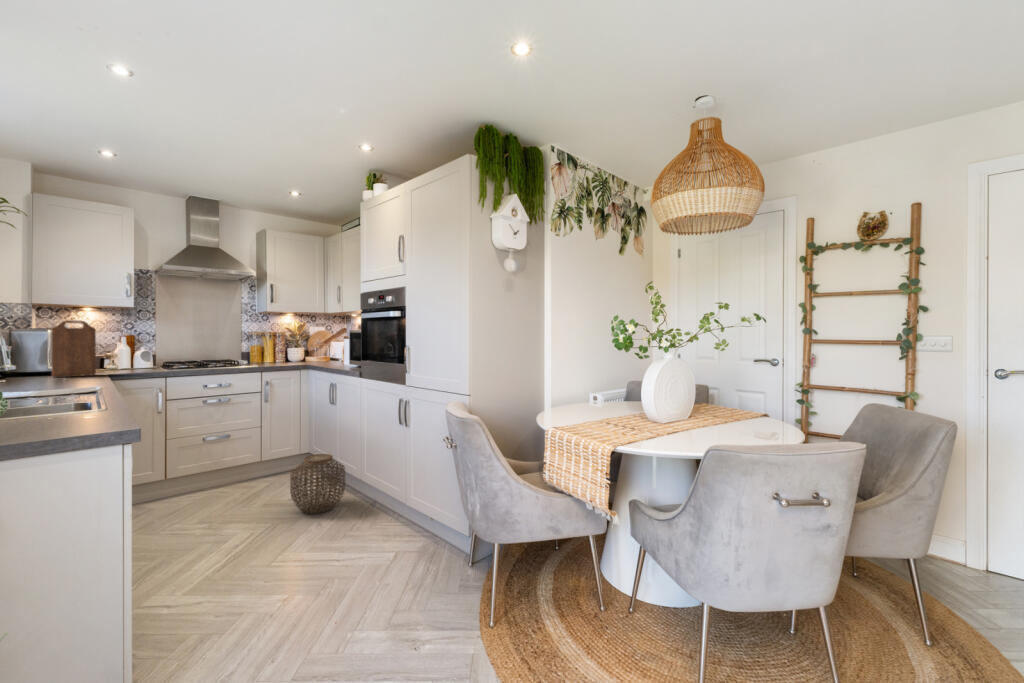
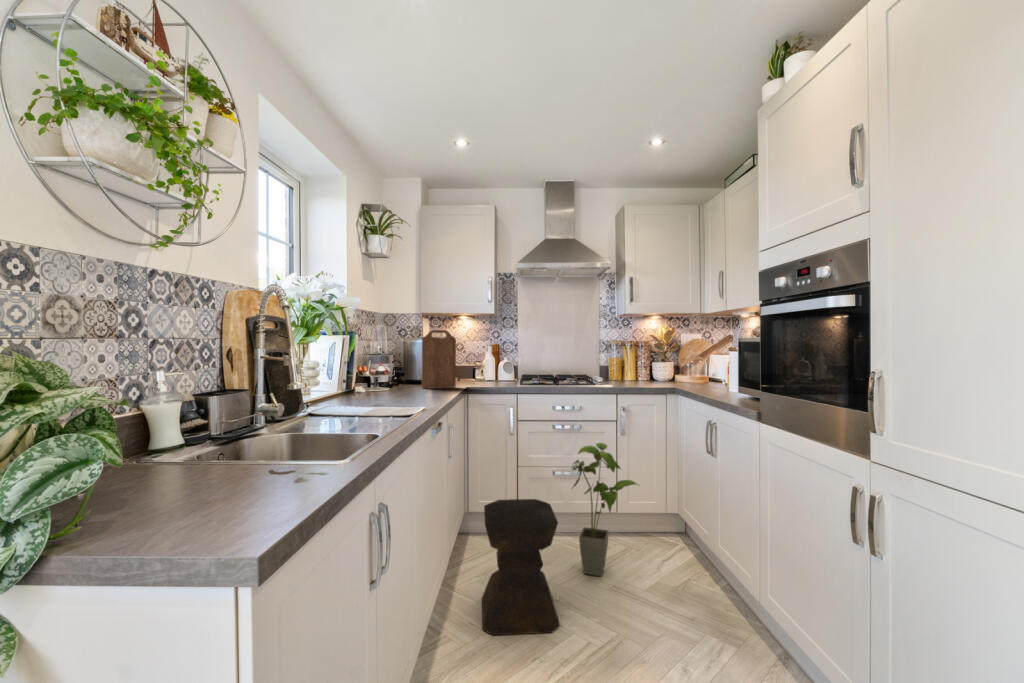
house plant: none [228,406,285,503] -> present [572,443,638,576]
stool: none [153,451,231,550] -> present [482,499,560,635]
woven basket: present [290,454,345,514] -> none [642,538,731,647]

